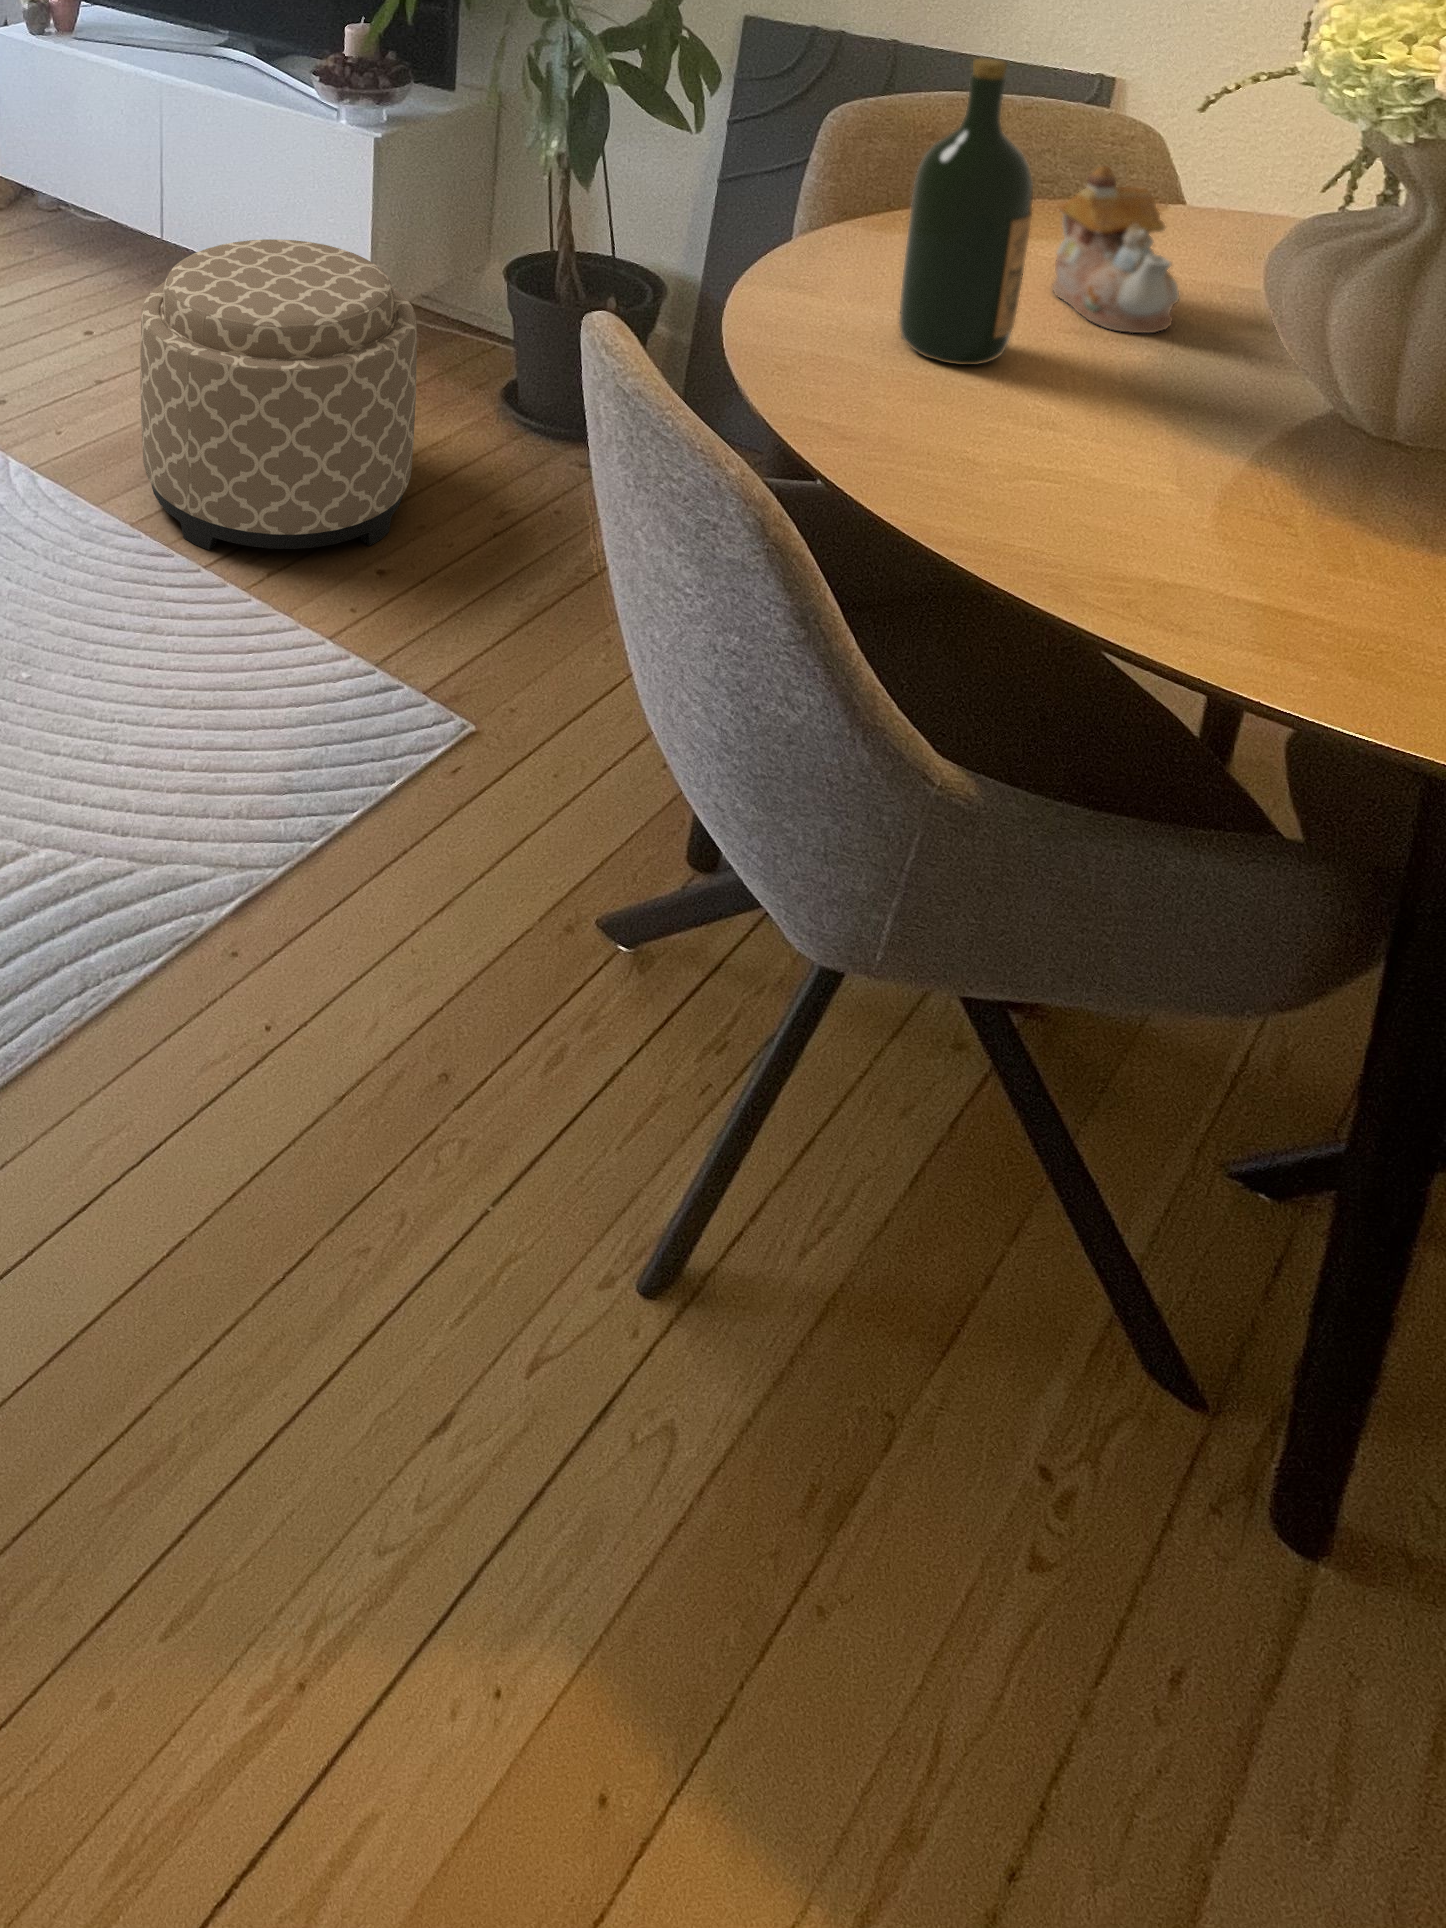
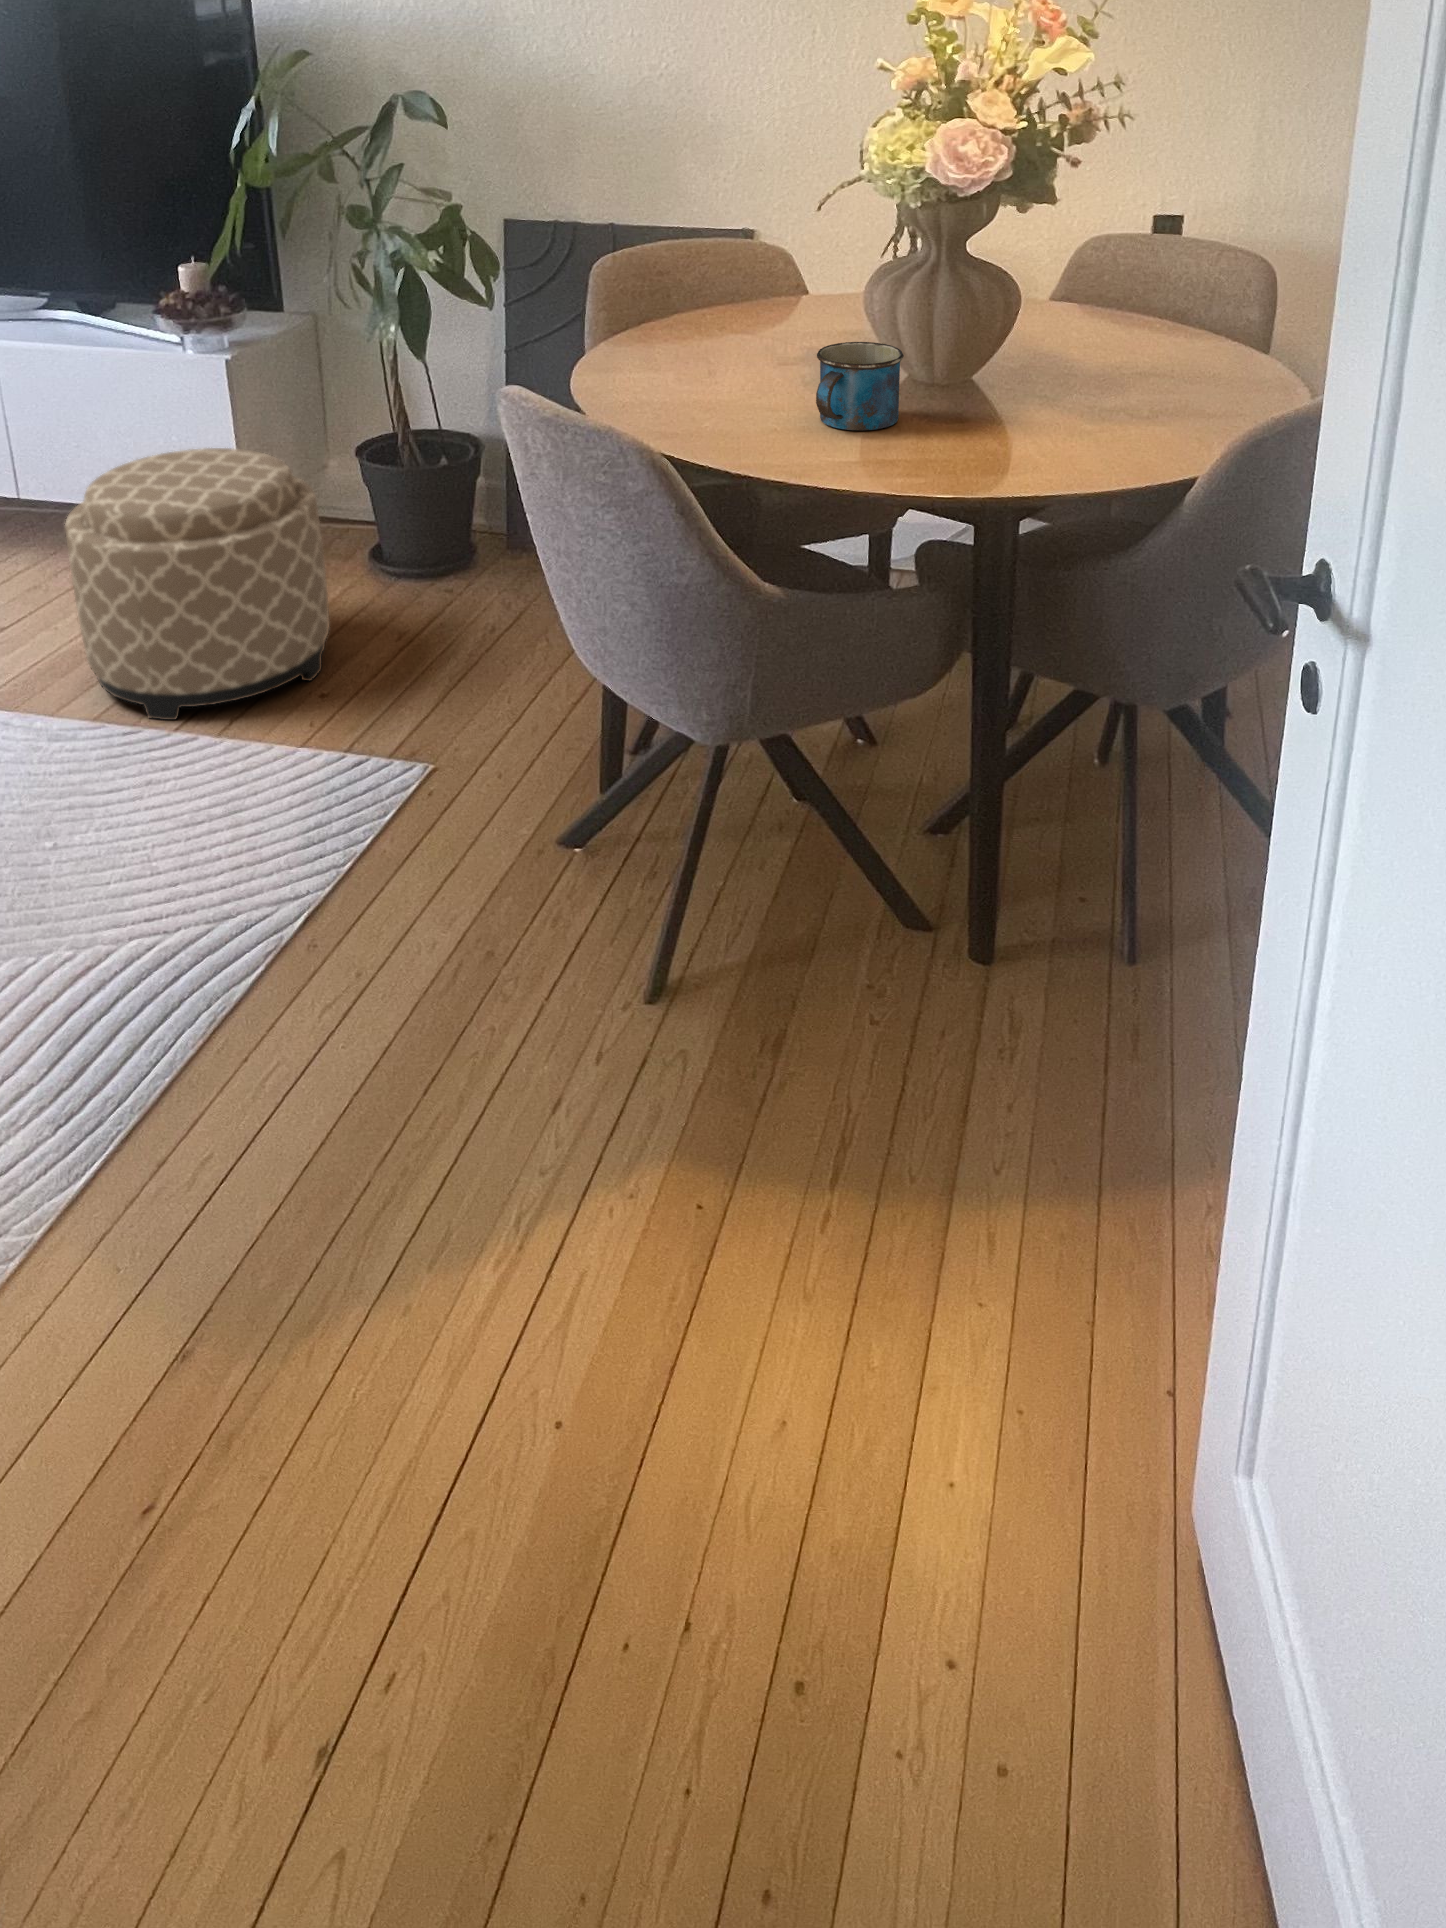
wine bottle: present [899,58,1033,365] -> none [681,190,748,389]
teapot: present [1052,166,1179,333] -> none [755,260,825,360]
mug: none [1116,354,1324,532] -> present [816,342,904,431]

